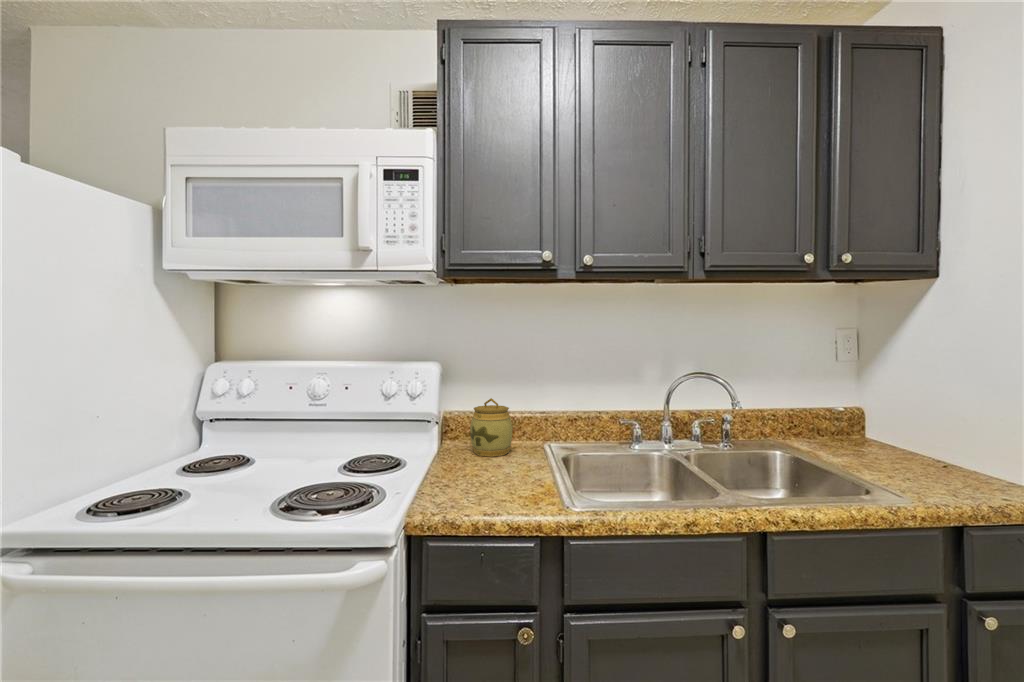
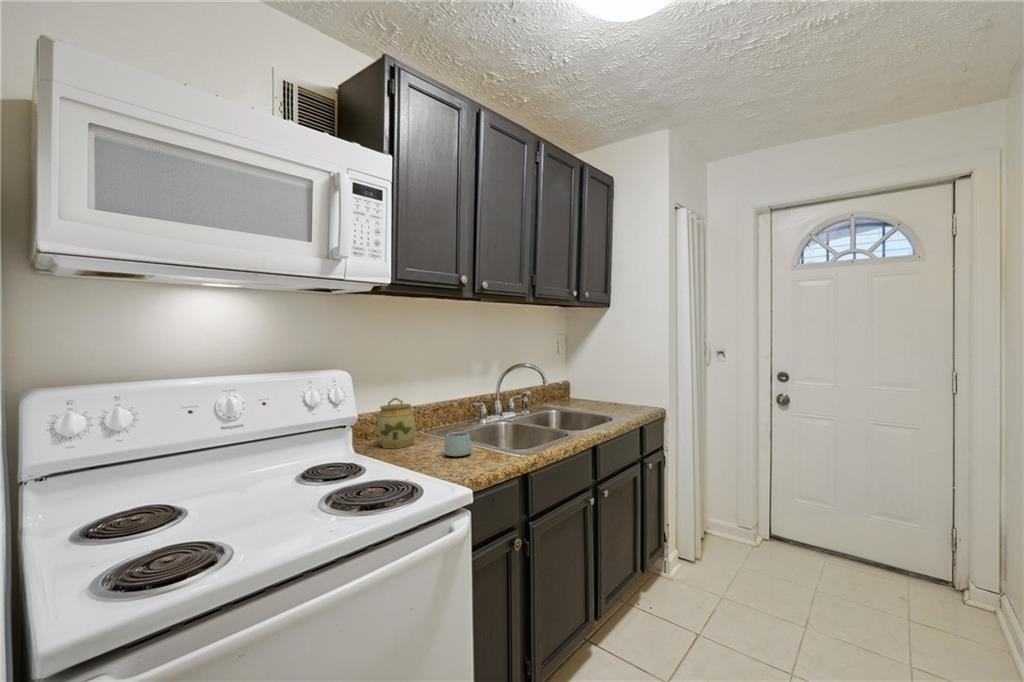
mug: none [474,454,518,486] -> present [444,432,472,457]

